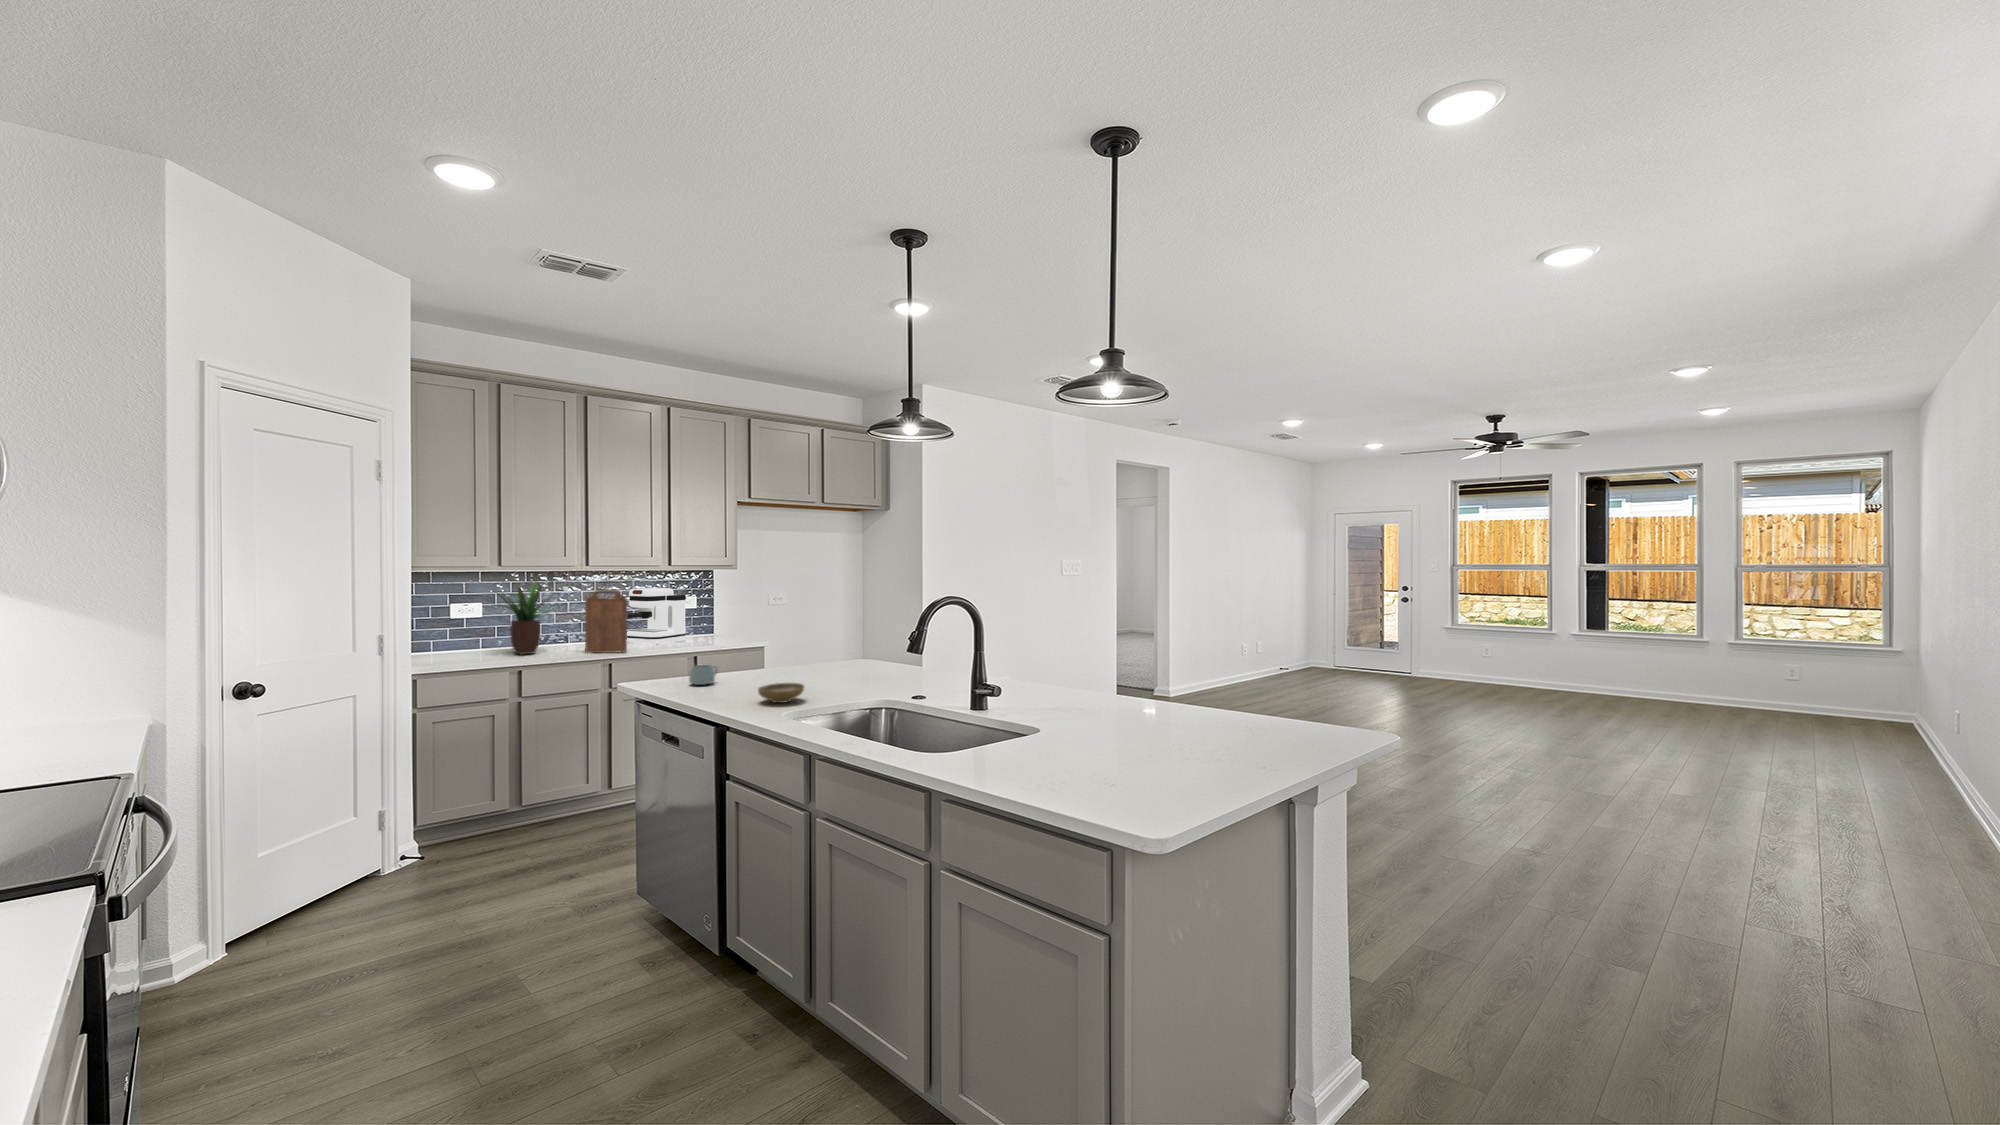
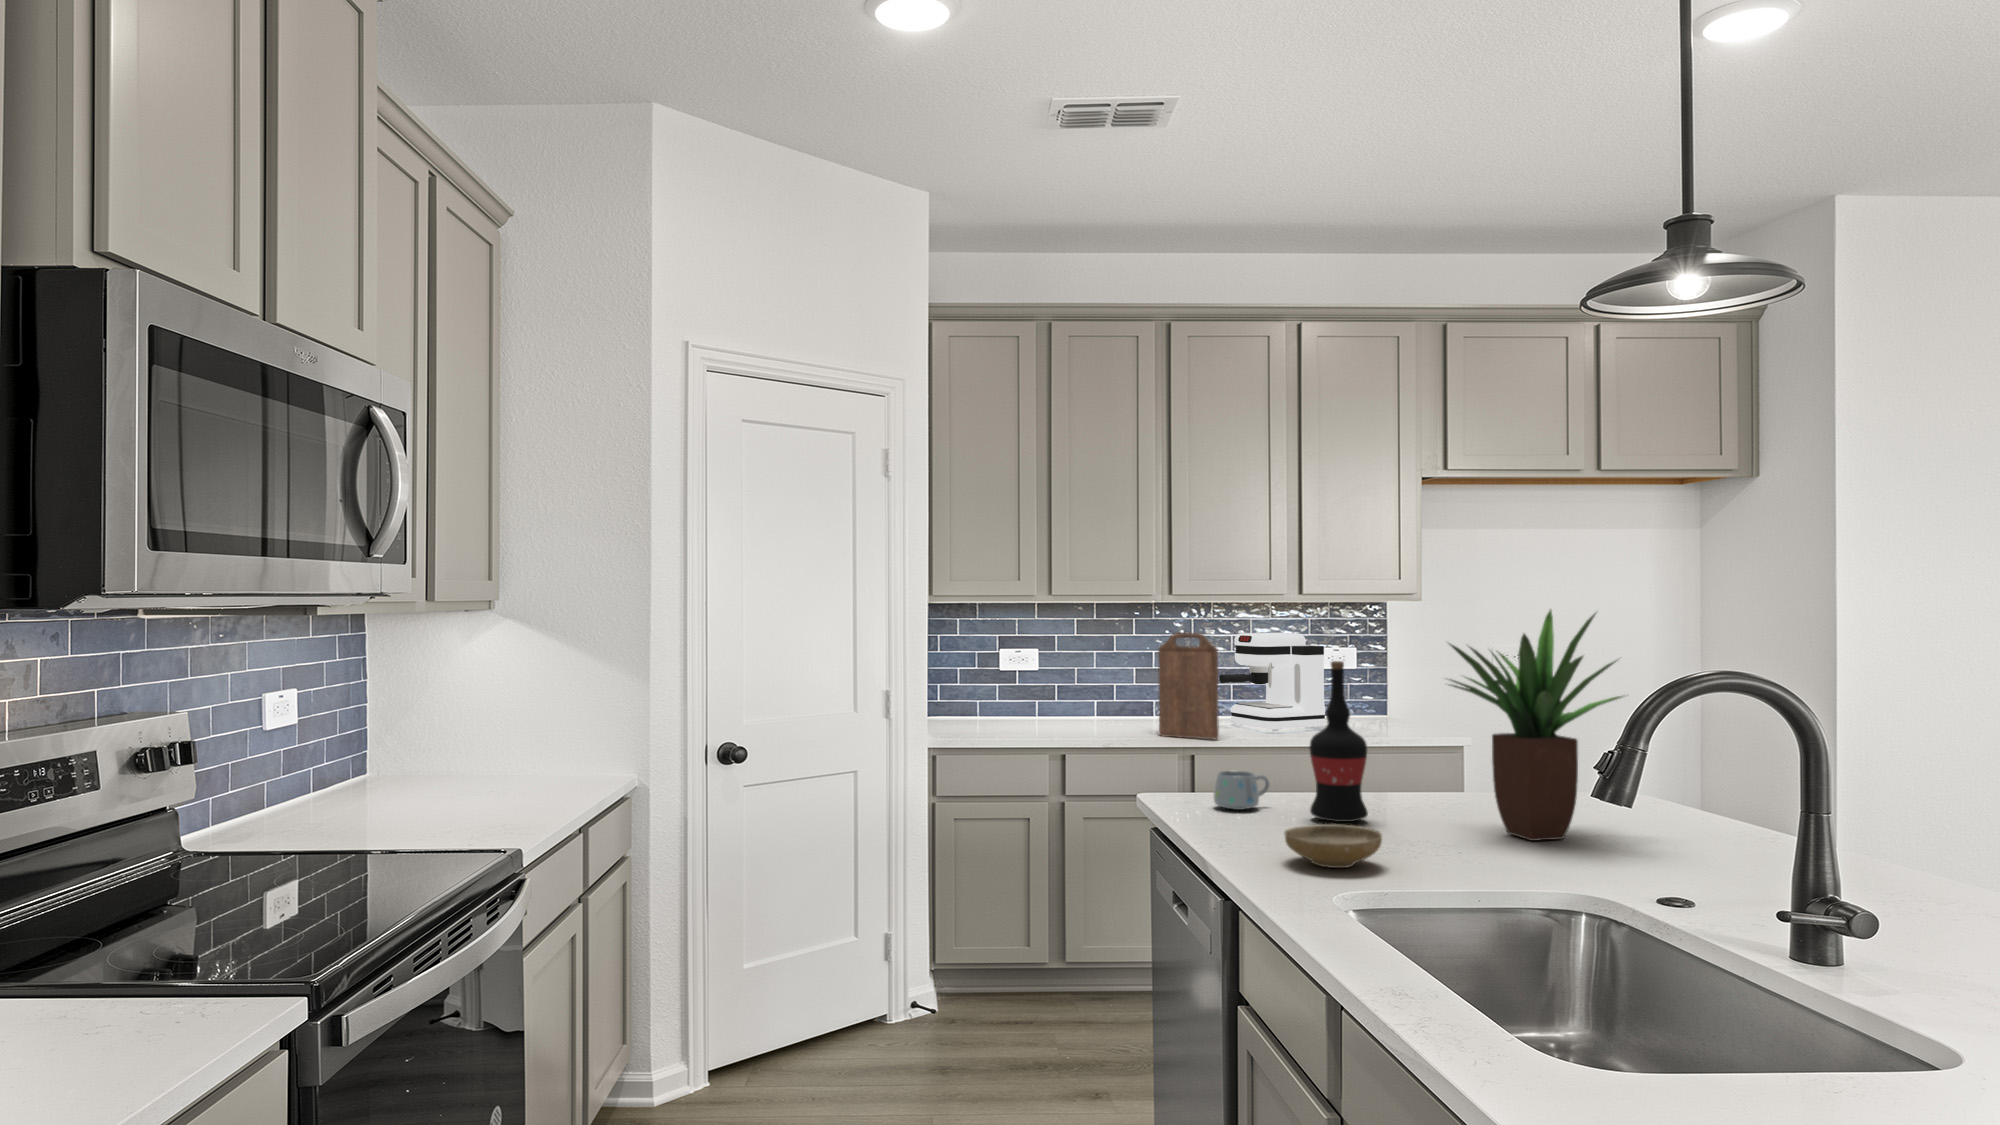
potted plant: present [498,579,551,655] -> present [1450,610,1622,841]
wine bottle: none [745,605,775,684] -> present [1310,661,1368,822]

